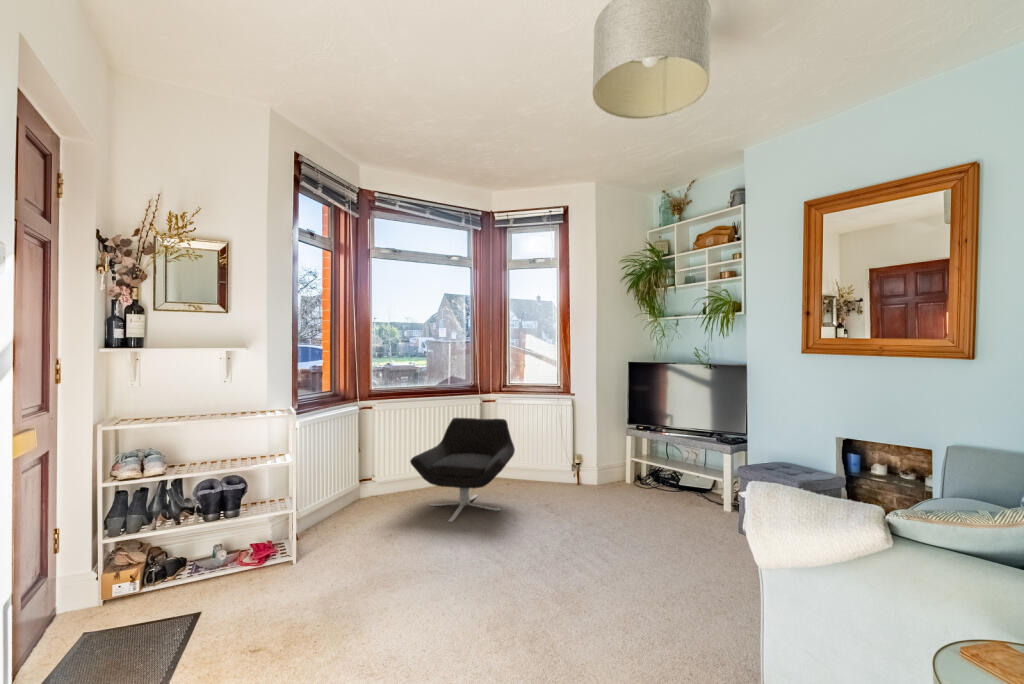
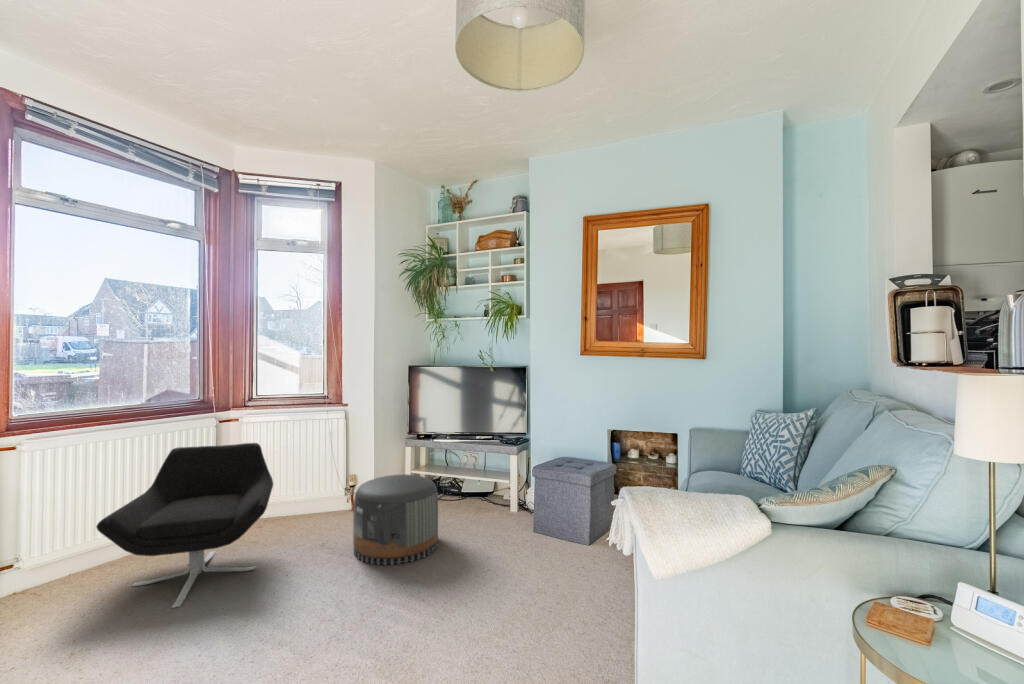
pouf: none [569,456,641,529] -> present [353,474,438,565]

